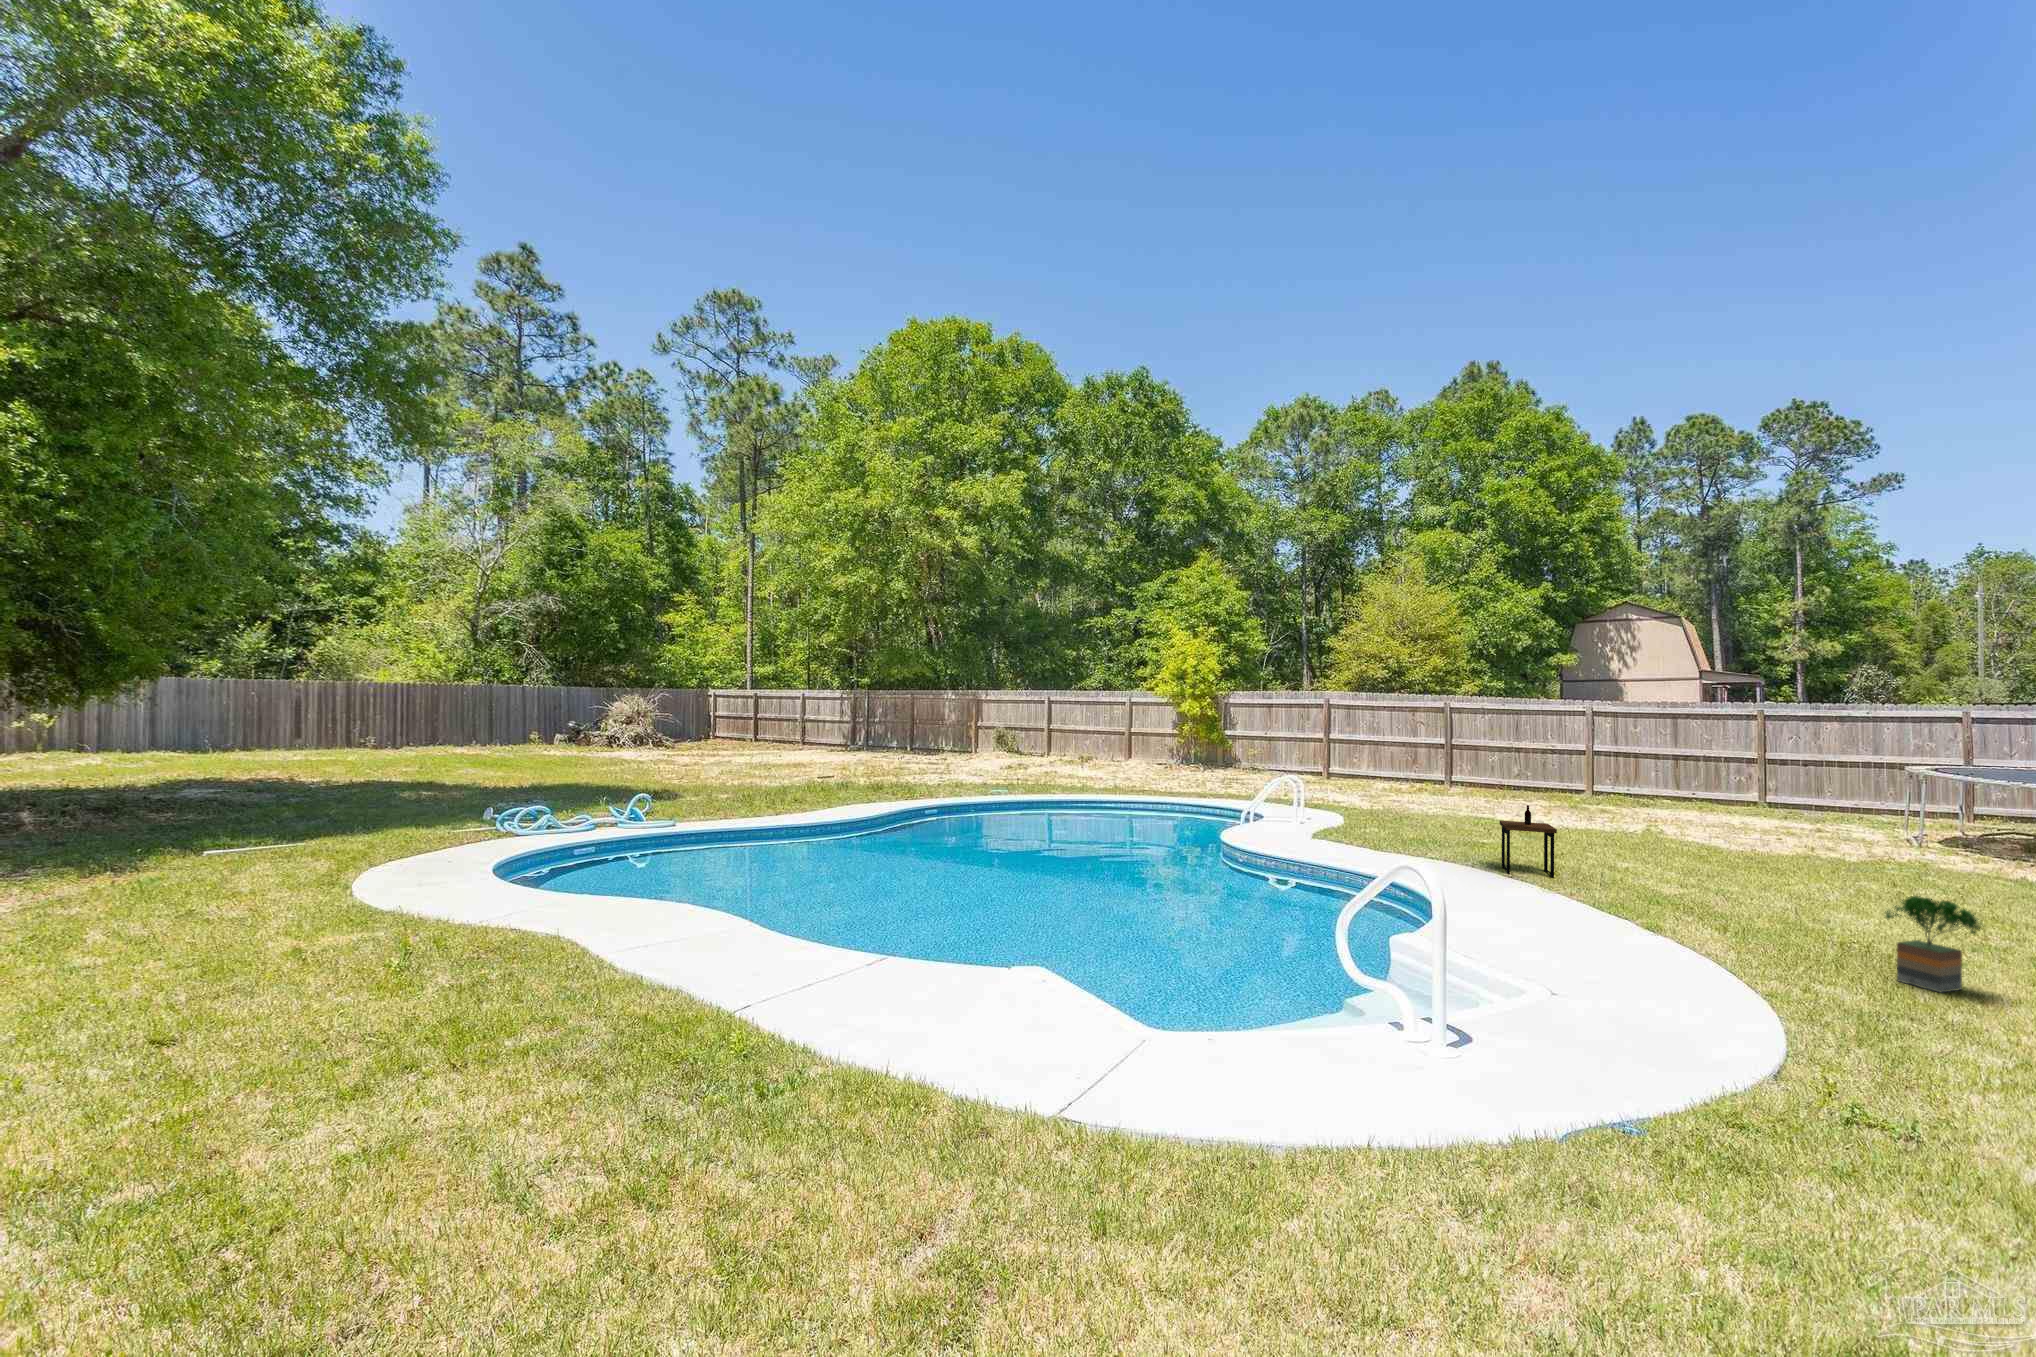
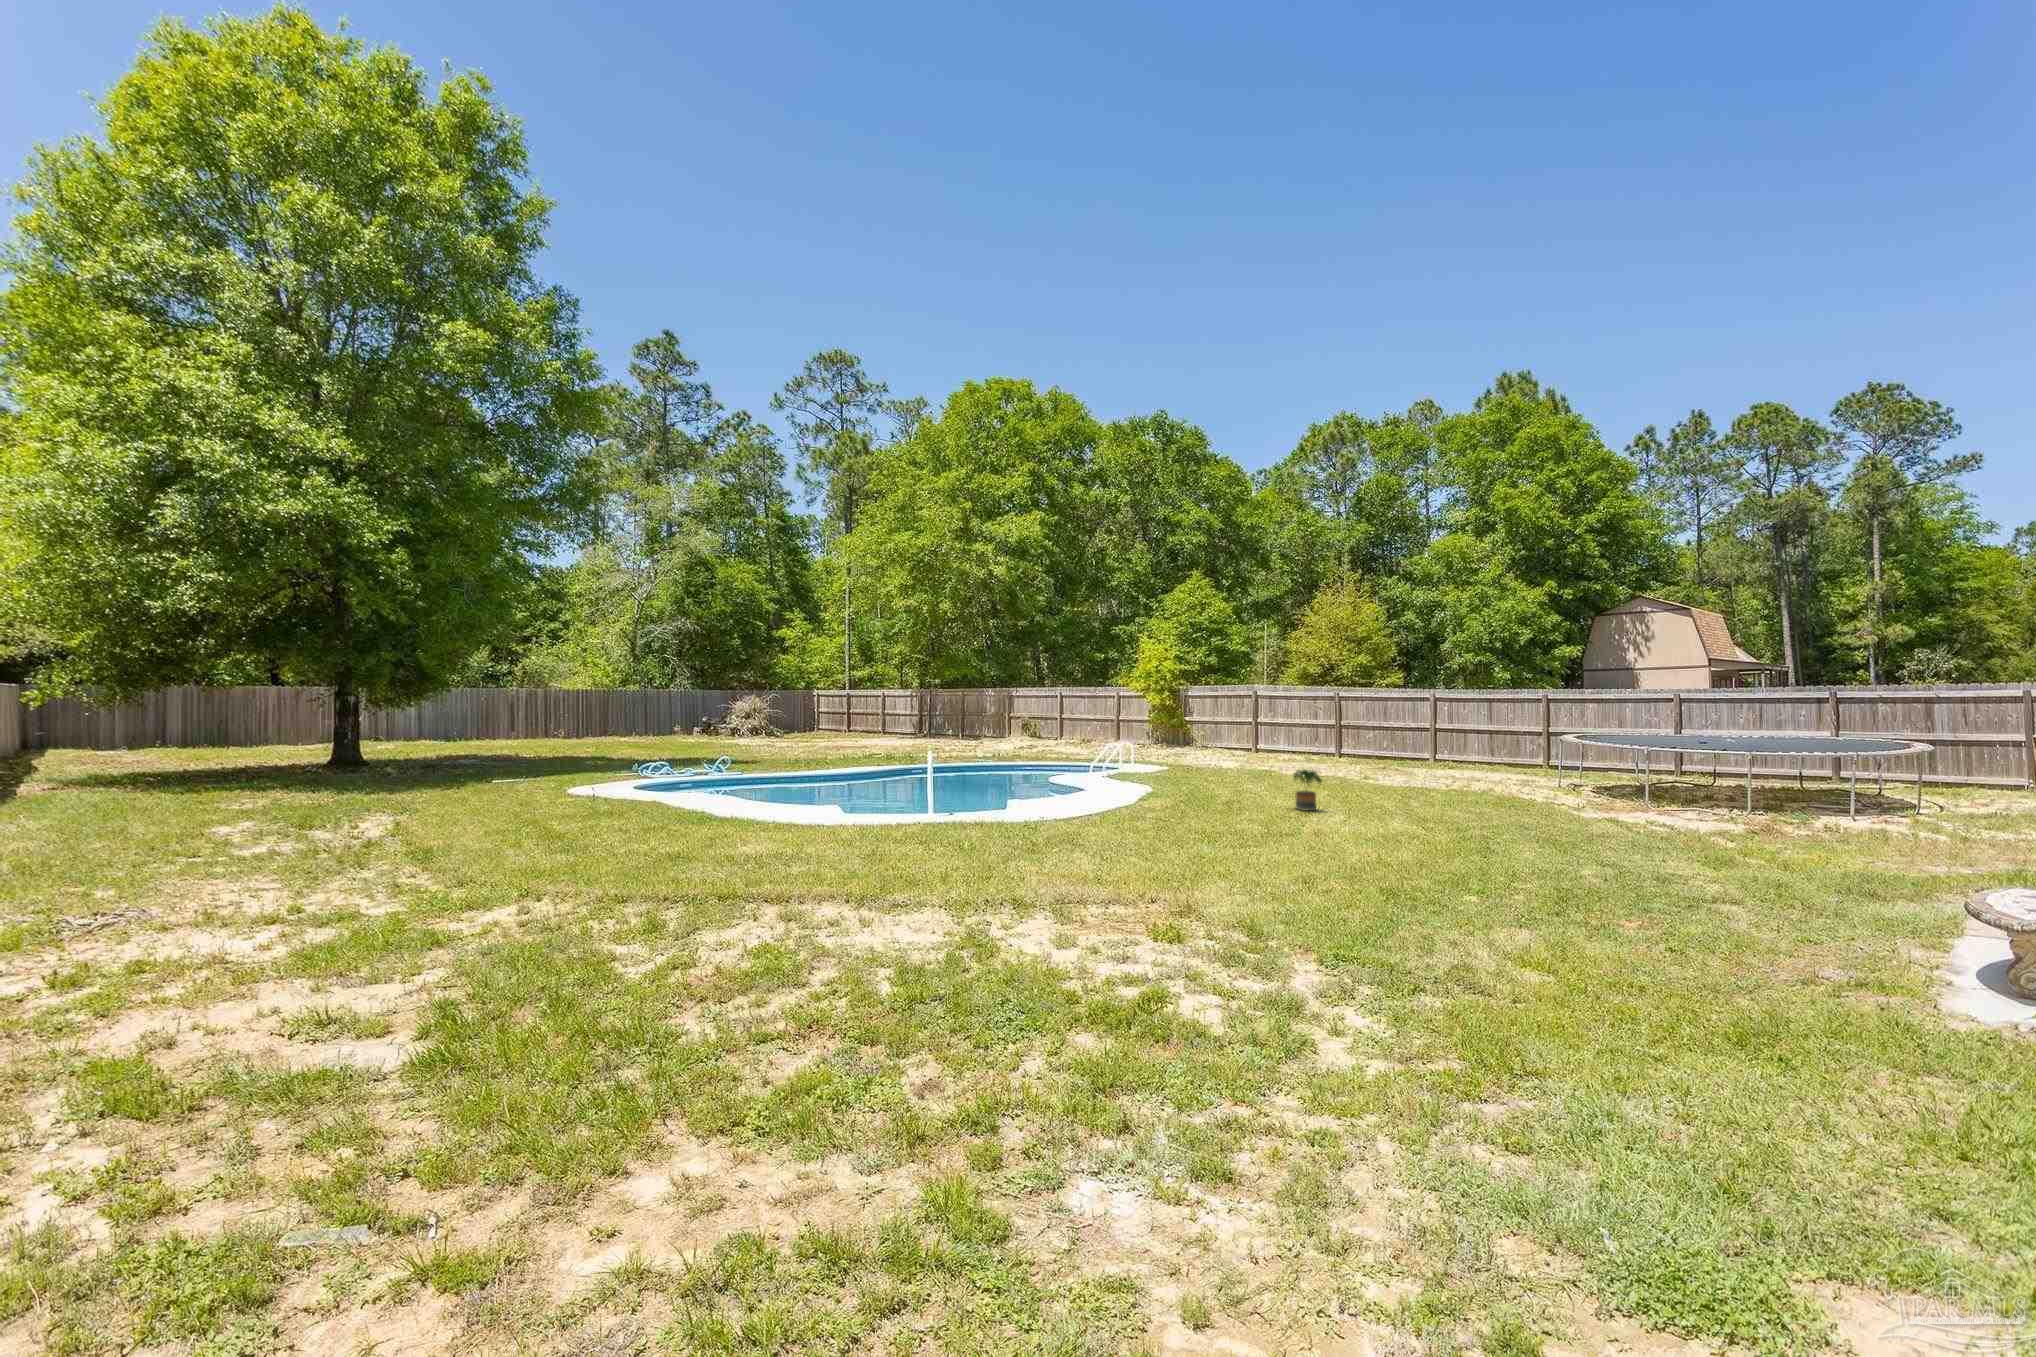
side table: present [1500,805,1557,878] -> none [1224,746,1254,786]

